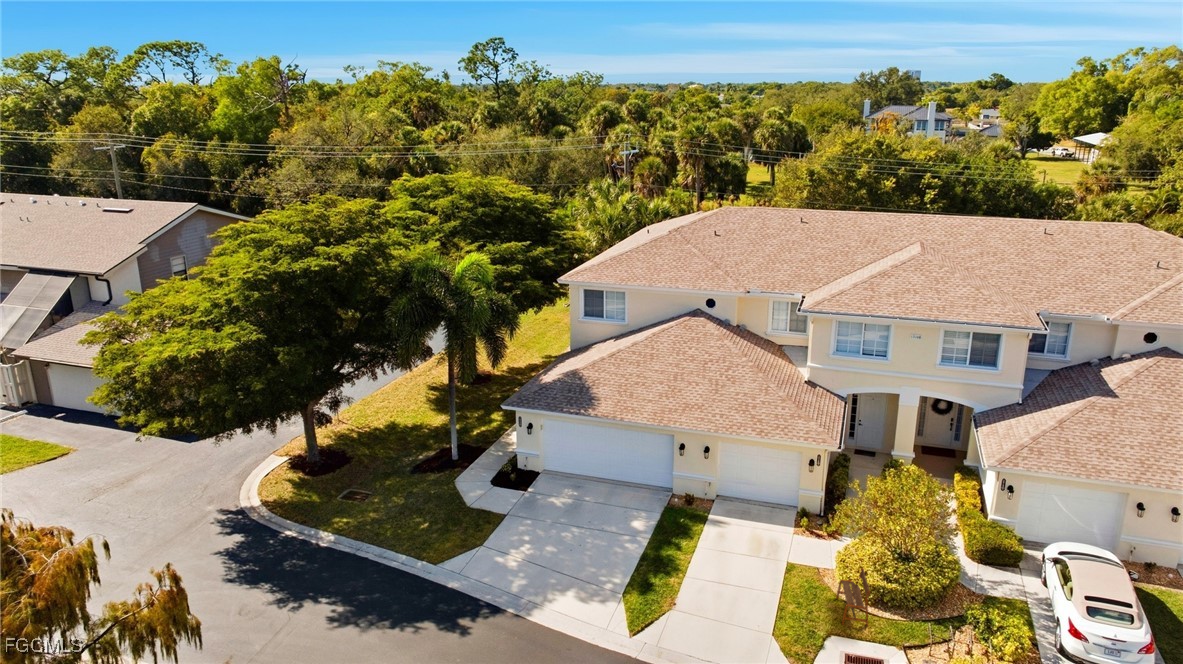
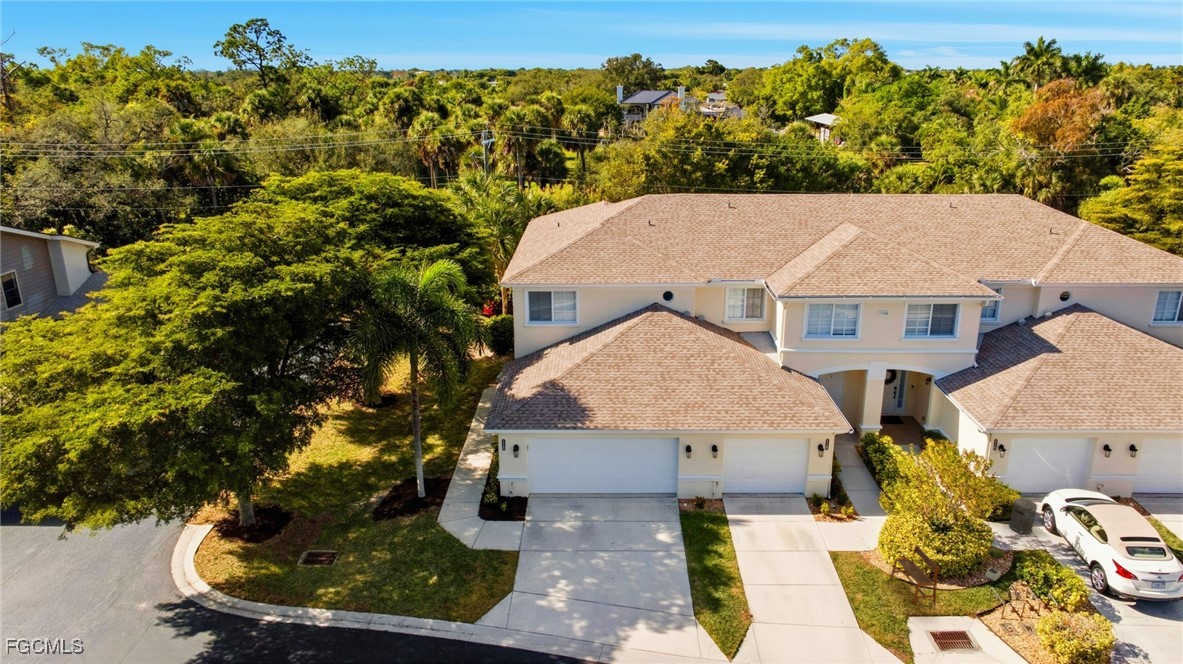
trash can: none [1008,547,1037,586] -> present [1009,498,1037,533]
potted tree: none [941,587,960,621] -> present [985,549,1005,581]

